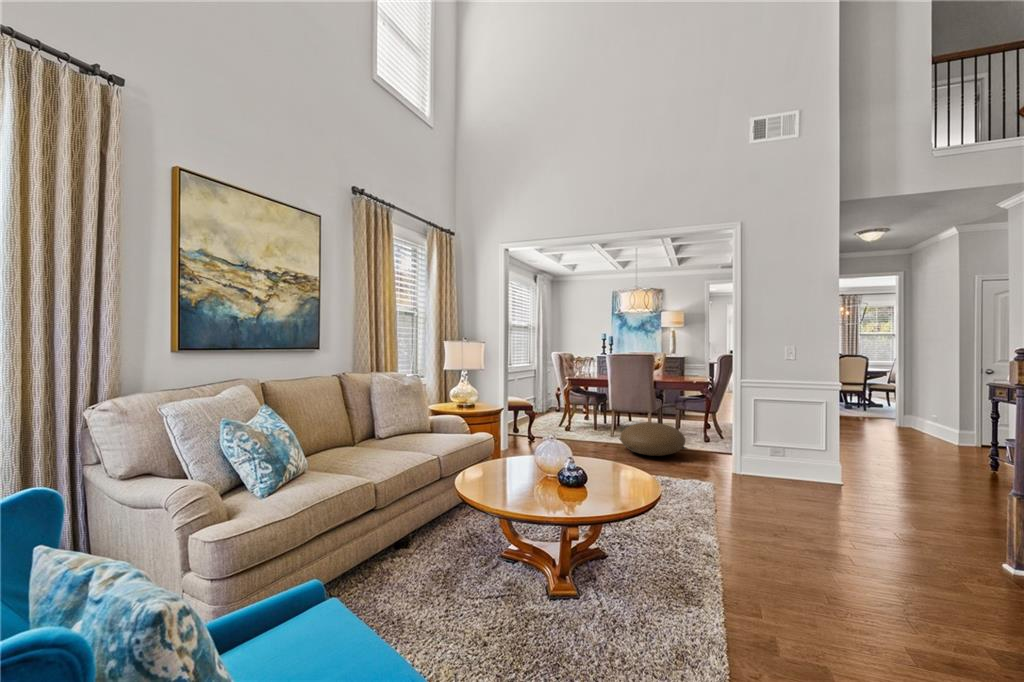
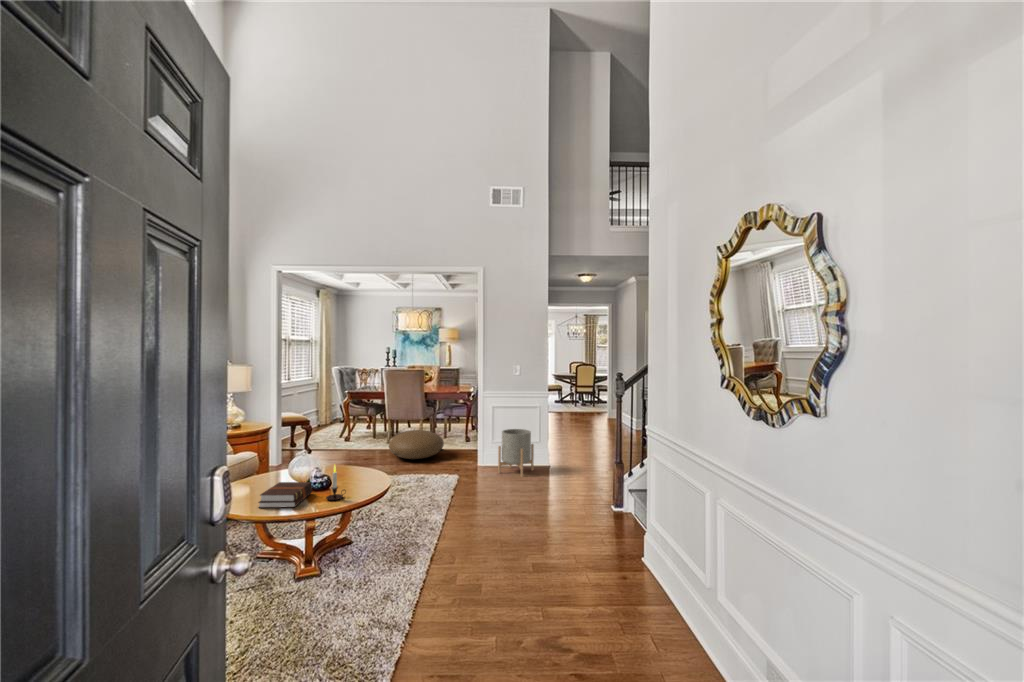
planter: none [769,428,821,493] -> present [498,429,534,477]
candle: none [582,454,606,502] -> present [326,465,345,500]
hardback book: none [505,470,563,505] -> present [259,482,312,508]

